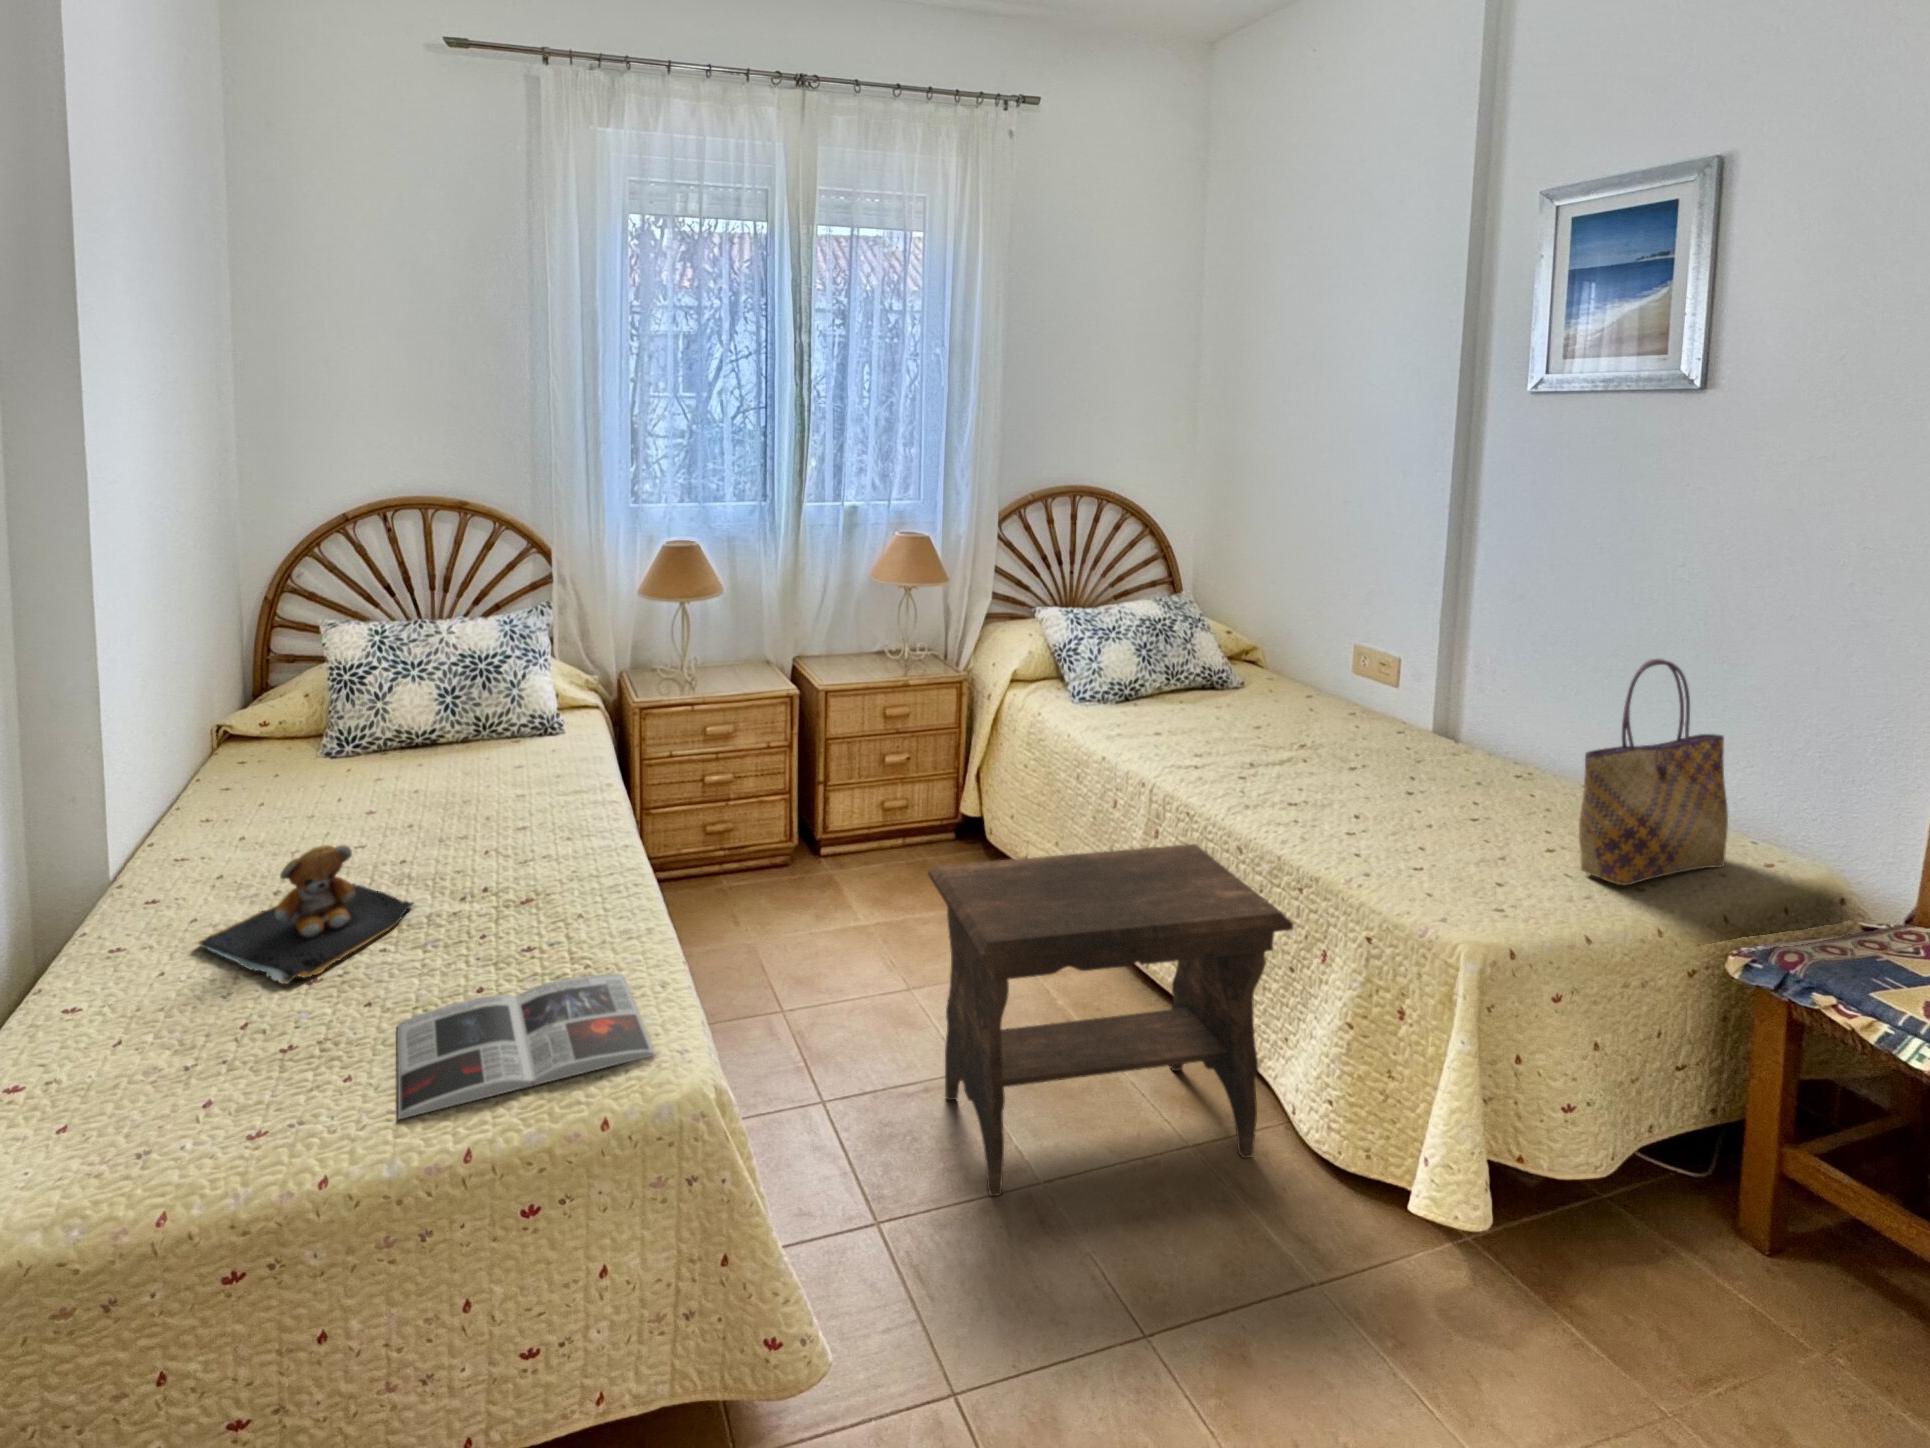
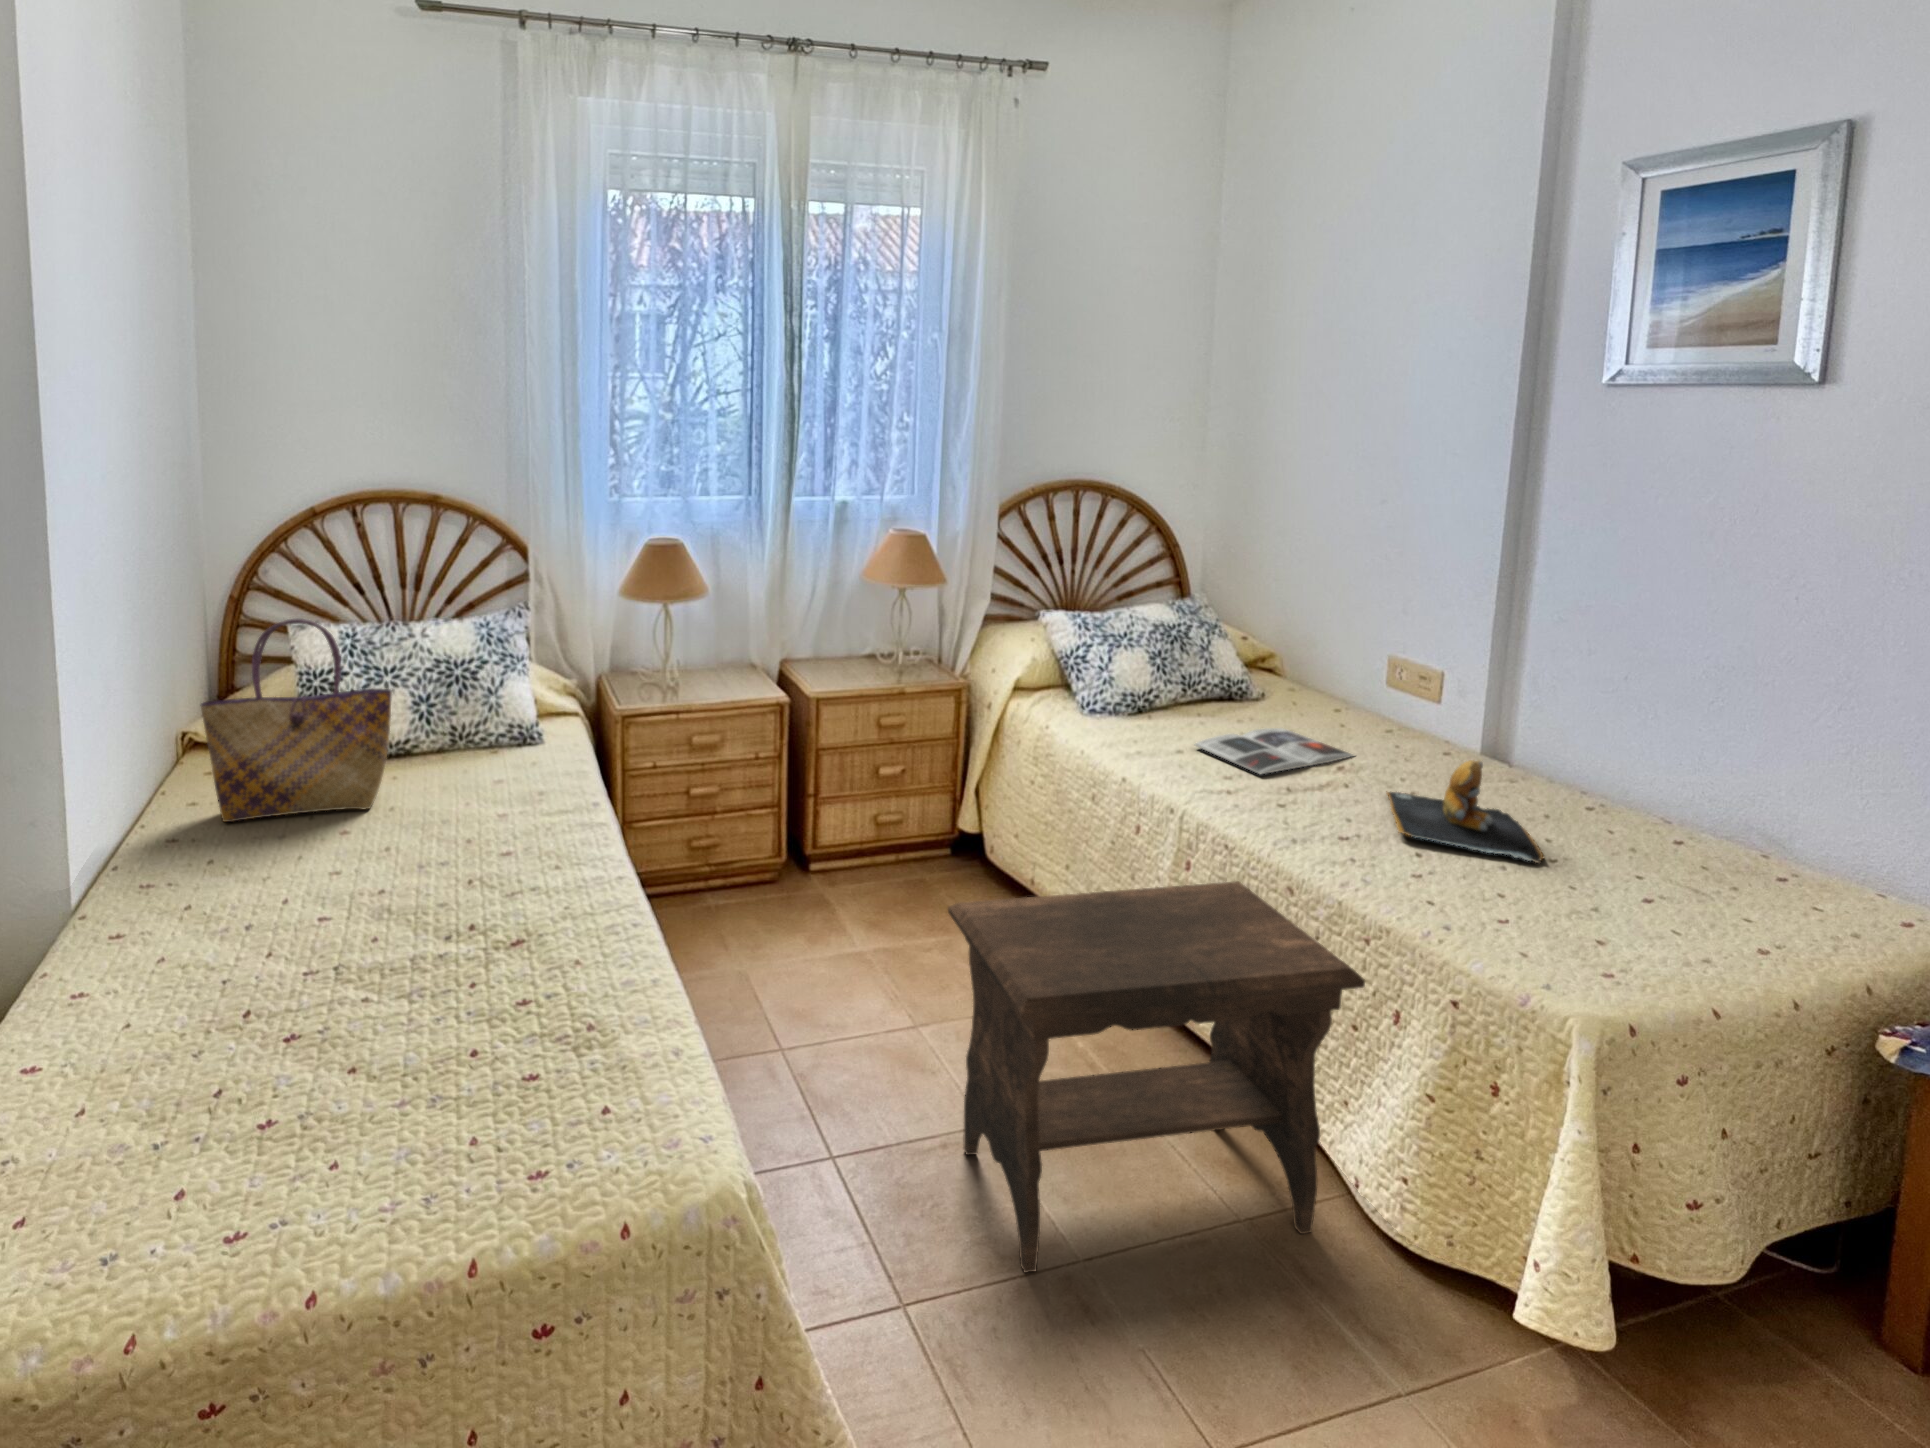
tote bag: present [1579,659,1728,885] -> present [201,618,392,822]
teddy bear: present [199,845,414,984] -> present [1387,760,1544,863]
magazine: present [397,974,655,1119] -> present [1194,728,1353,774]

